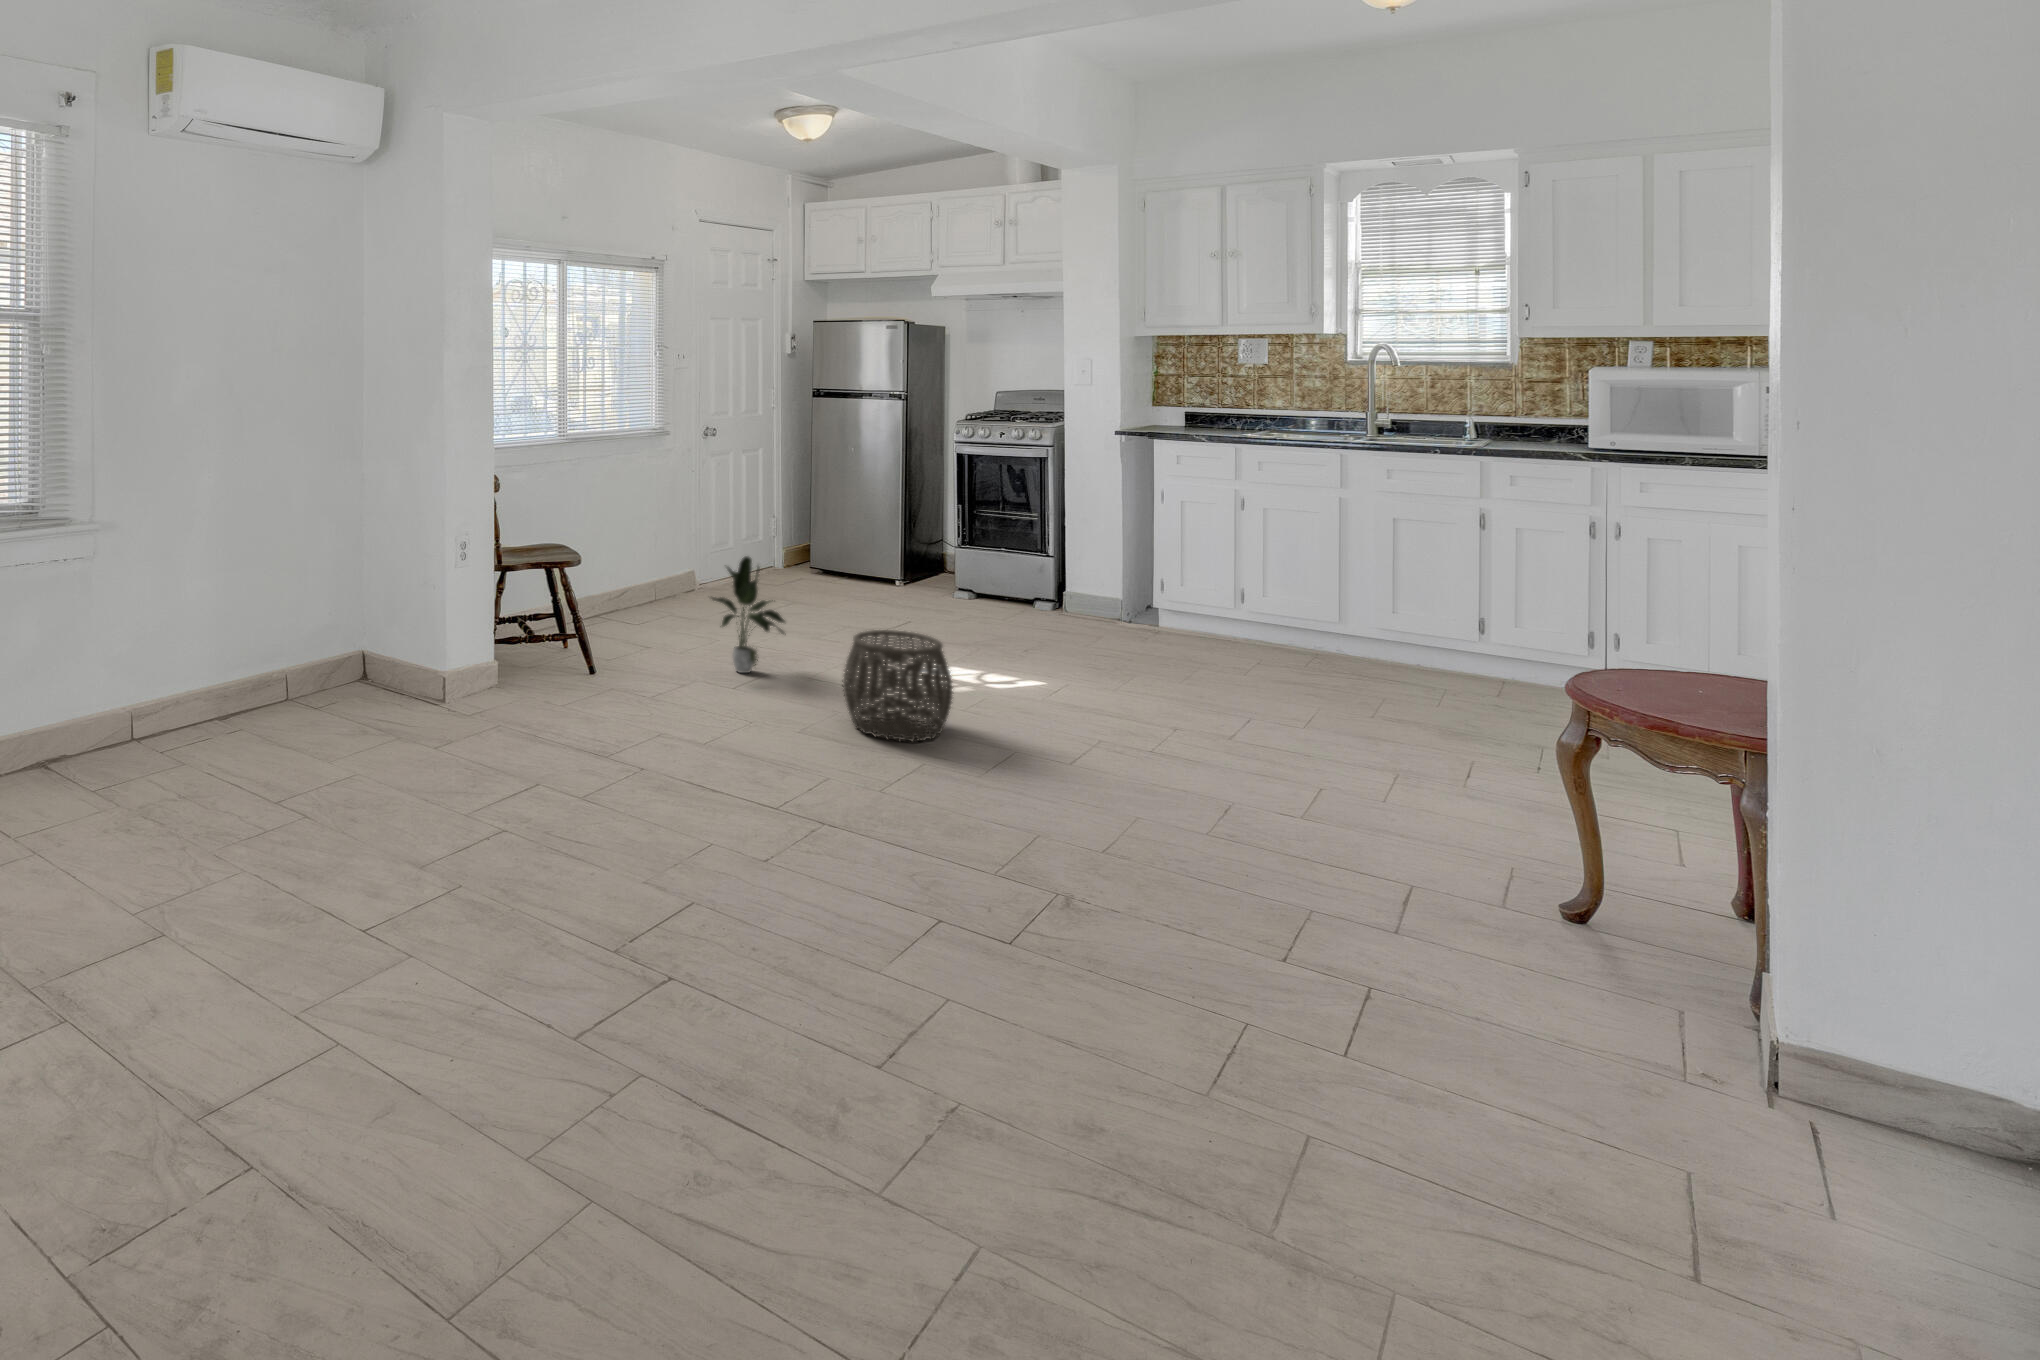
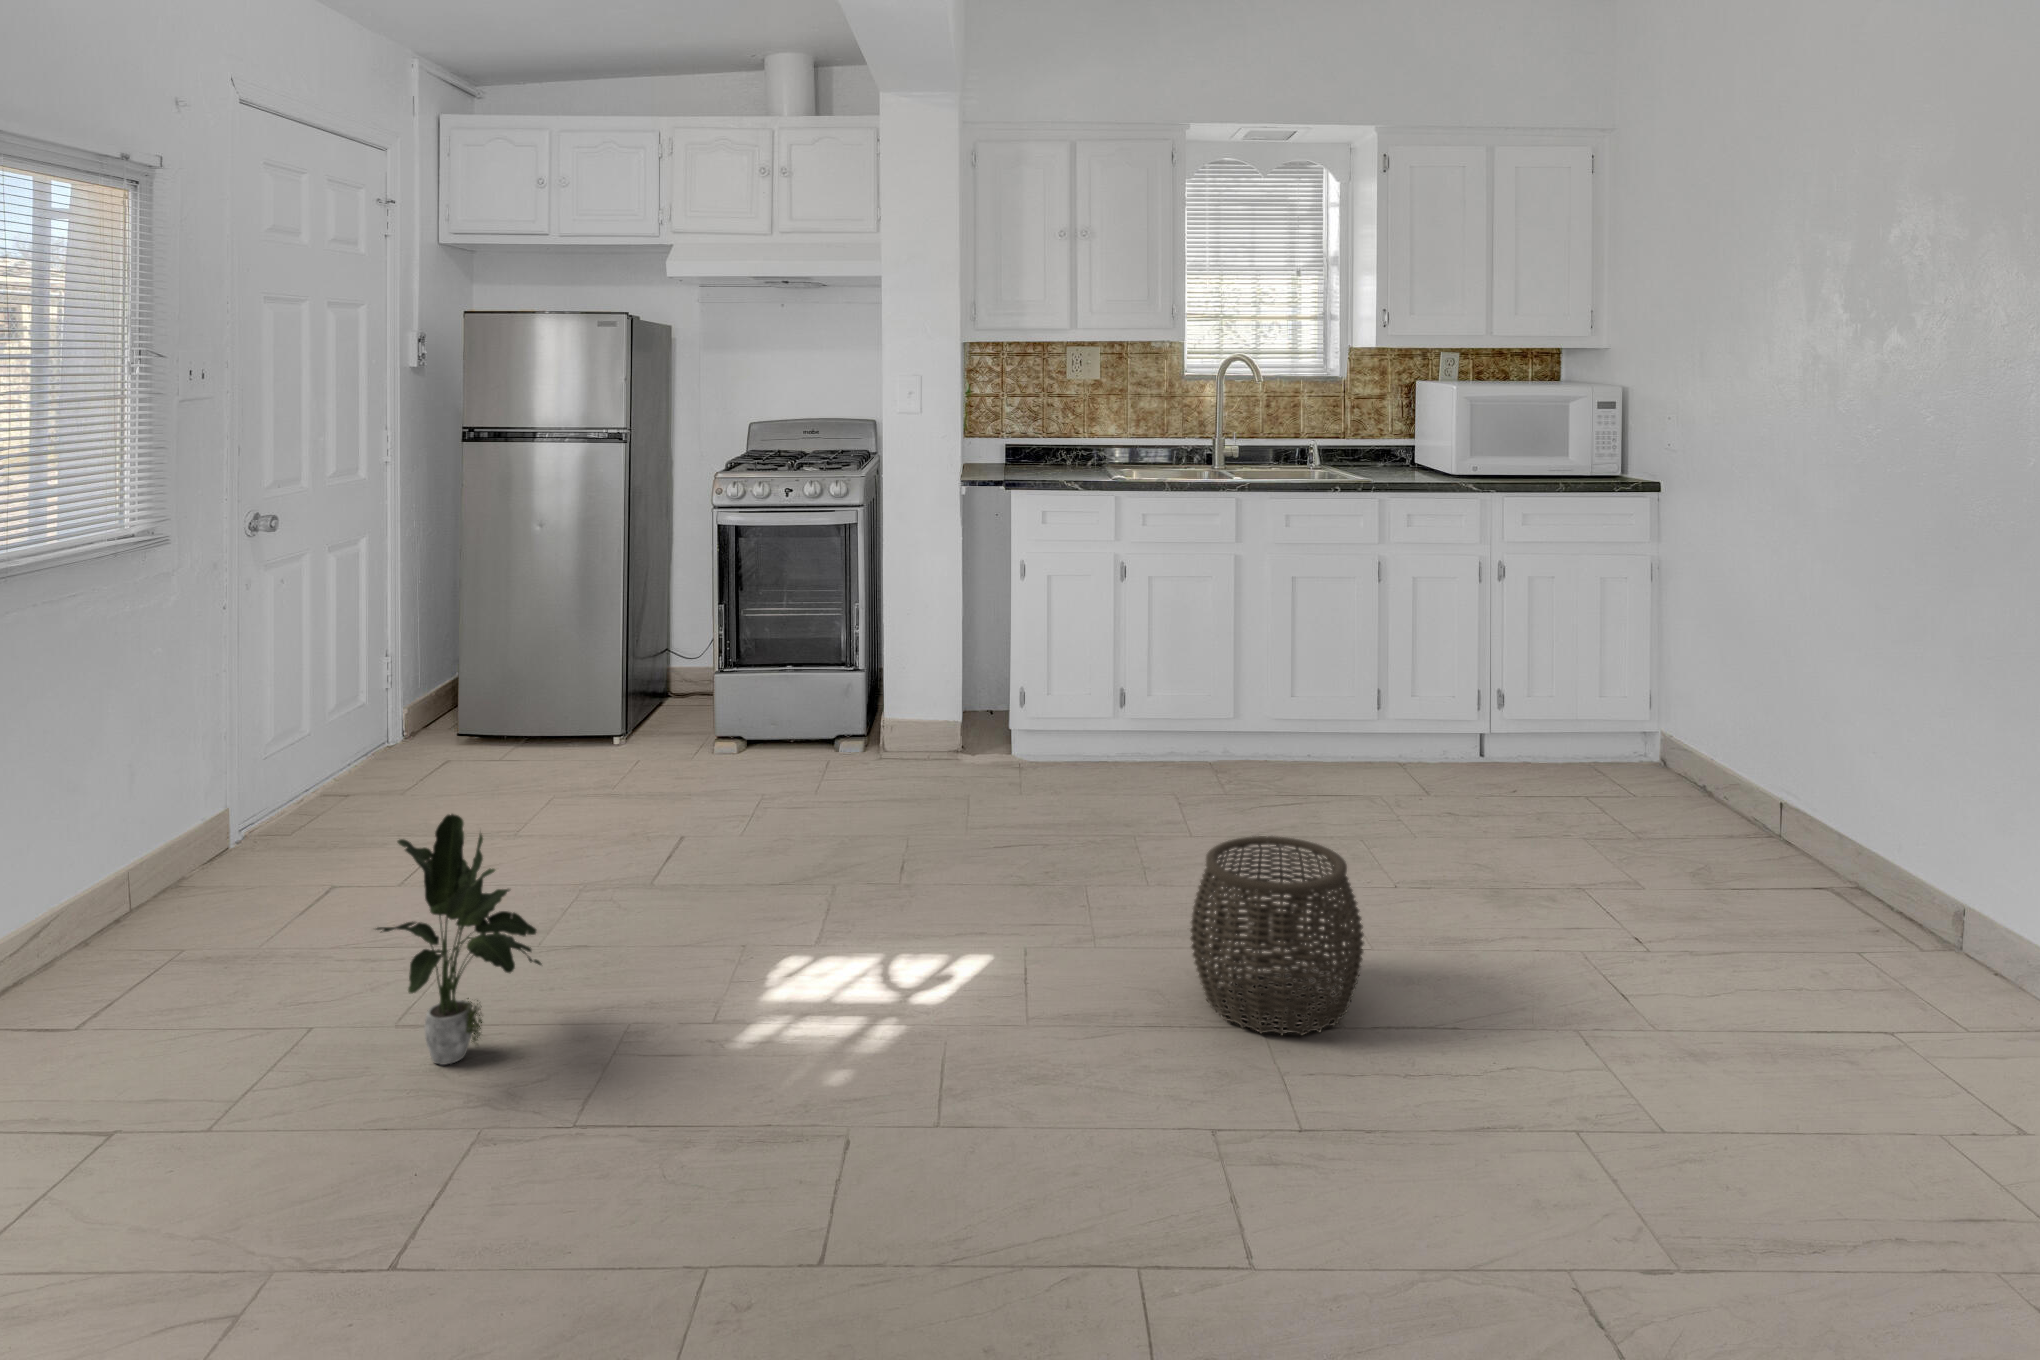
woven basket: present [843,630,953,741] -> present [1190,836,1364,1035]

